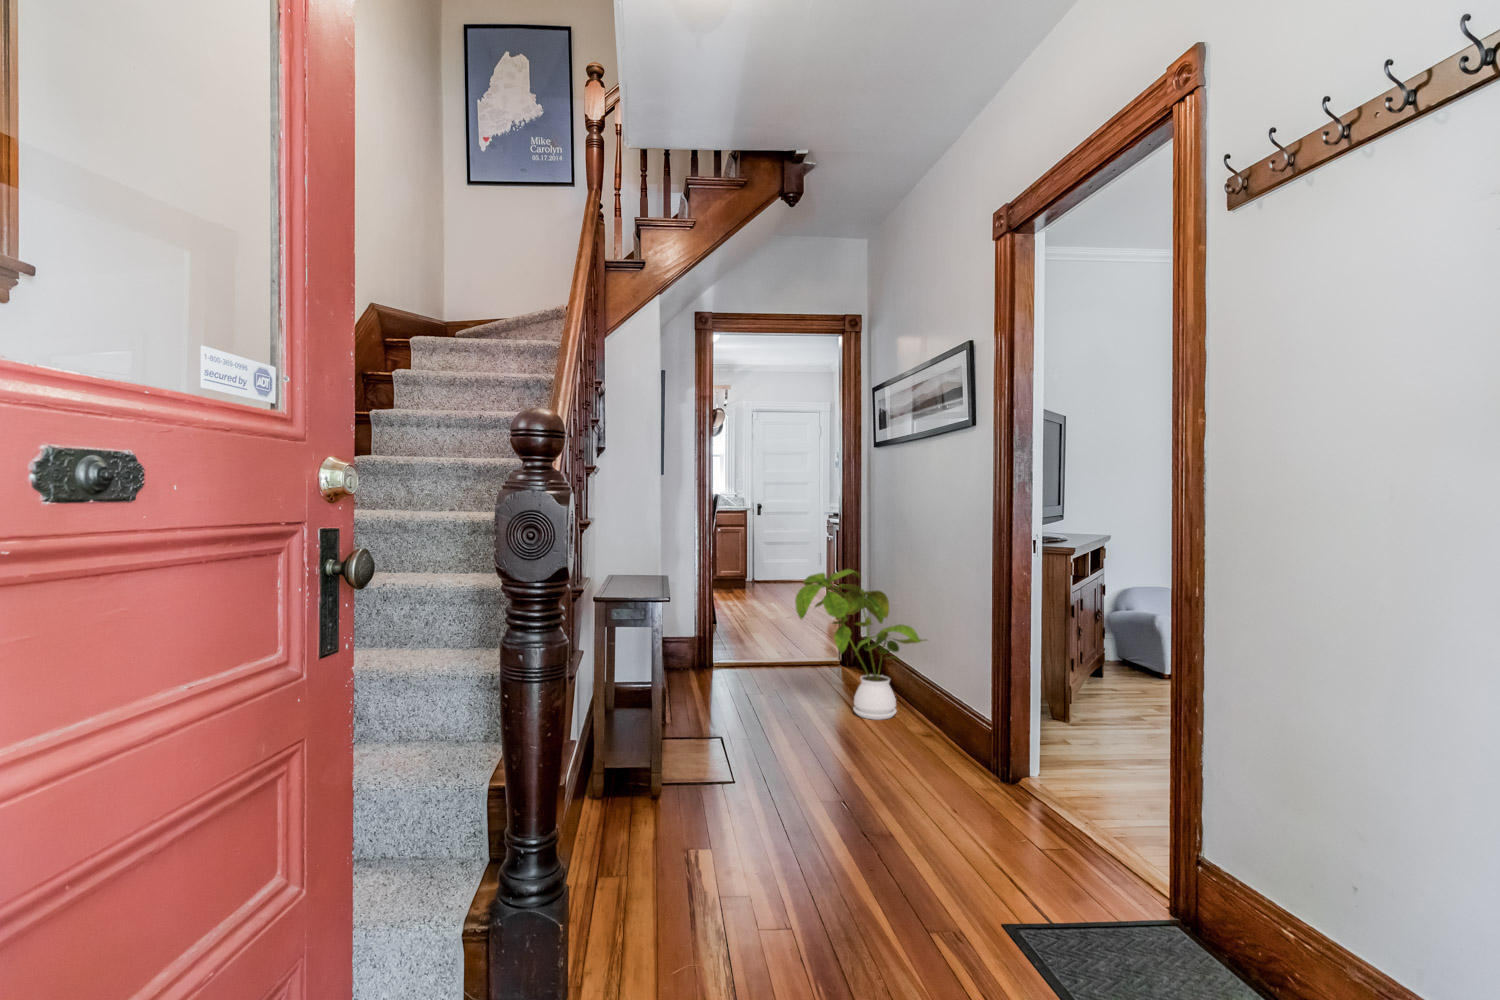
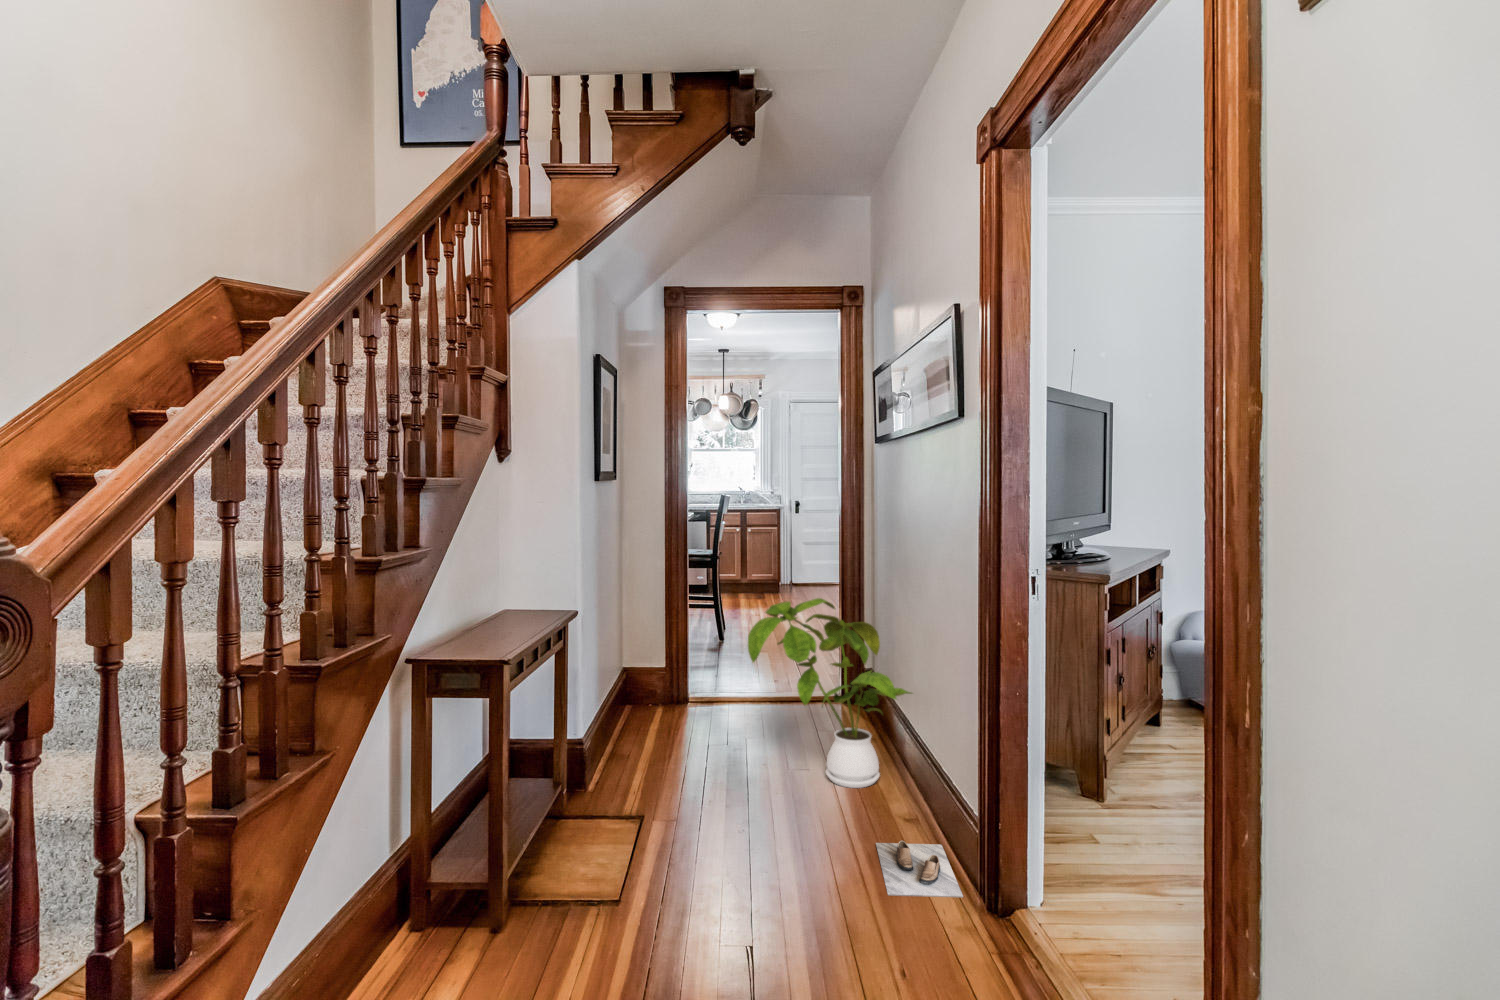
shoe: none [910,745,984,778] -> present [876,841,963,898]

